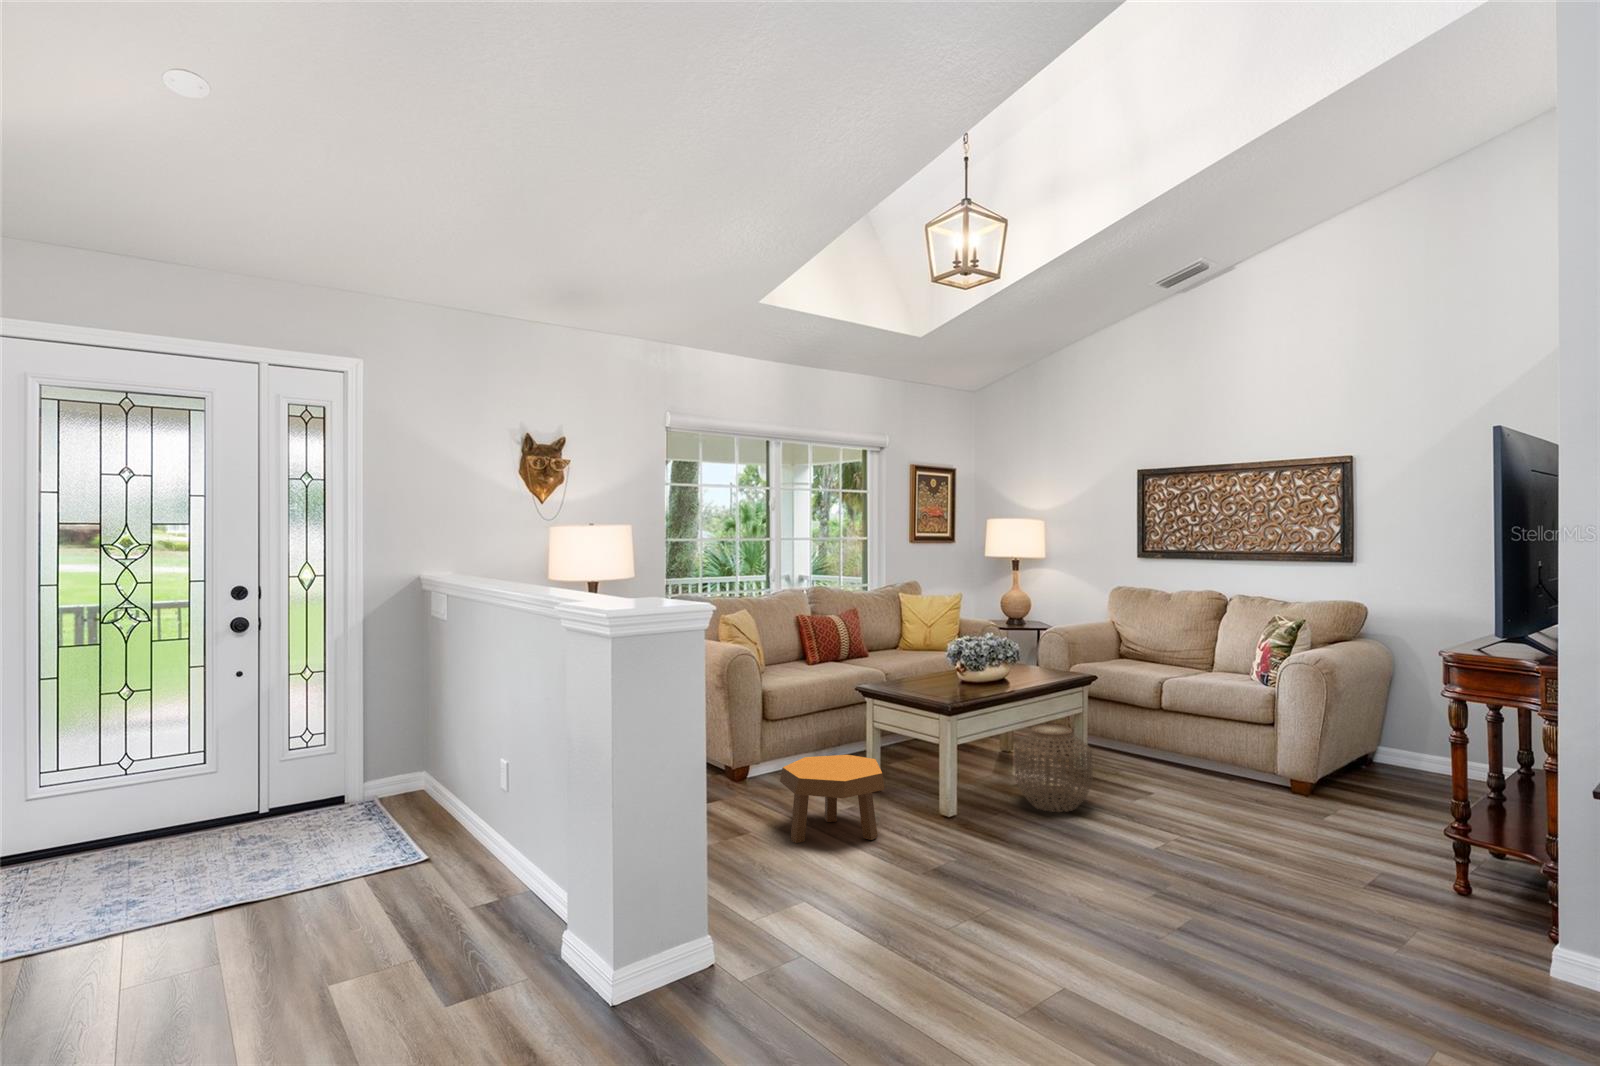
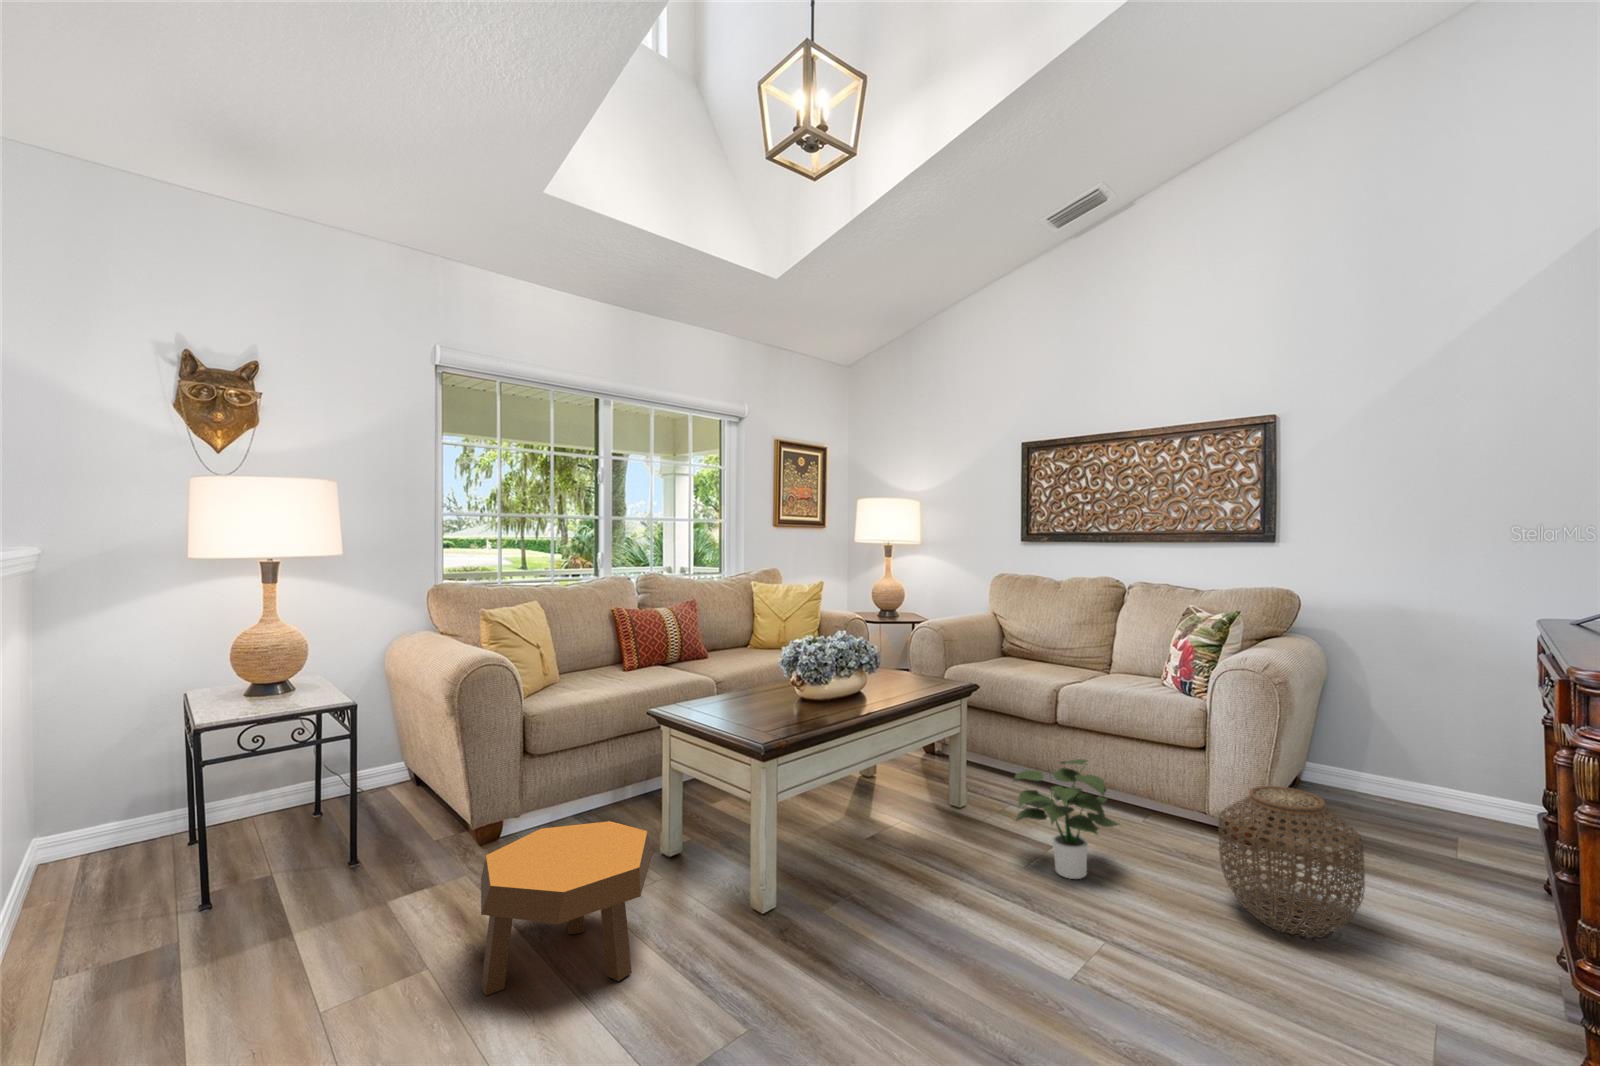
woven basket: present [1014,725,1092,812] -> present [1219,786,1365,937]
potted plant: none [1120,726,1202,808] -> present [1014,759,1120,879]

